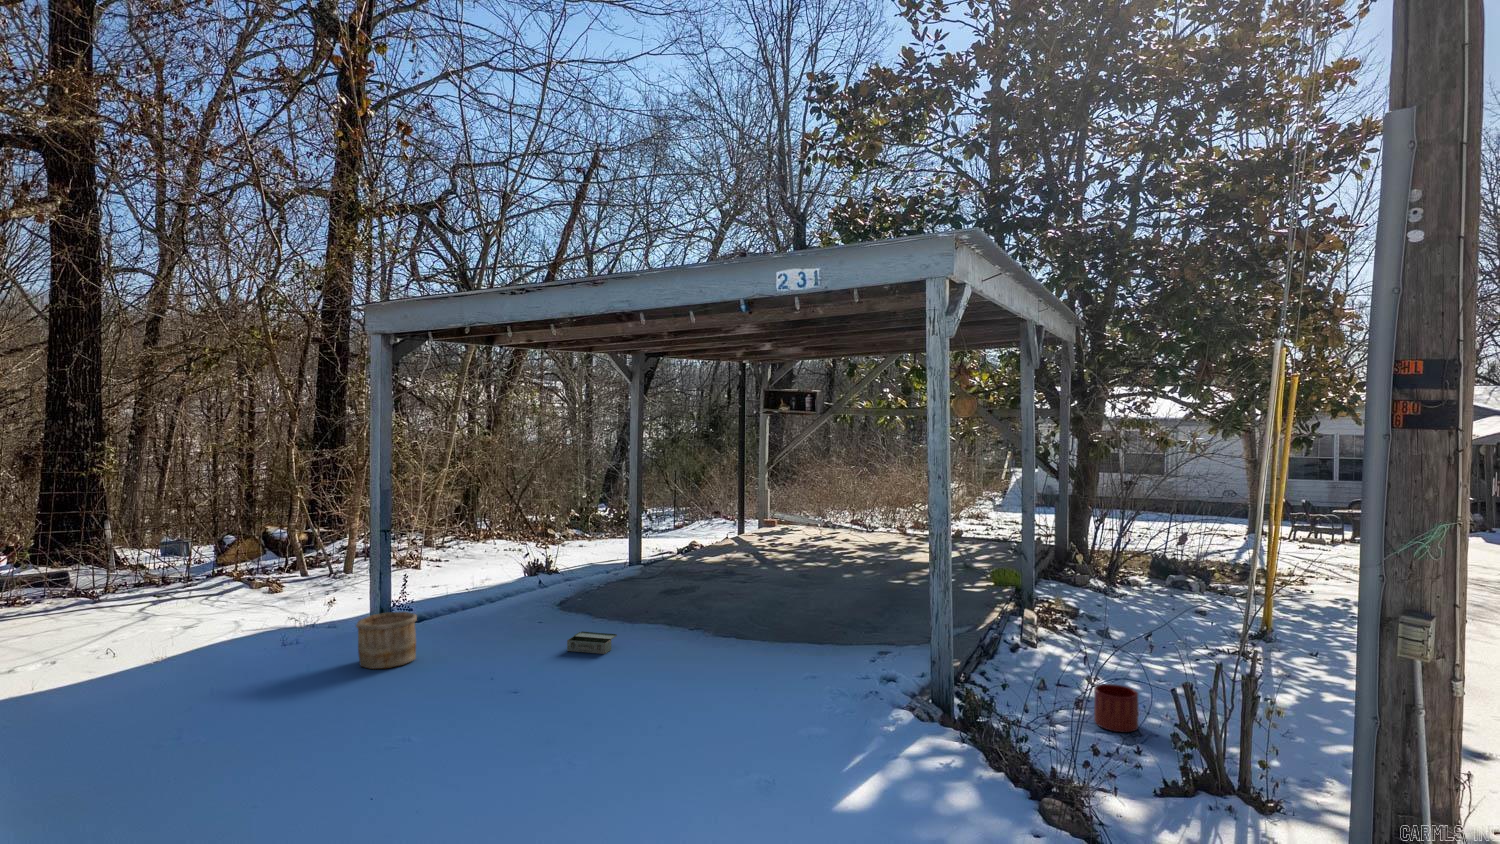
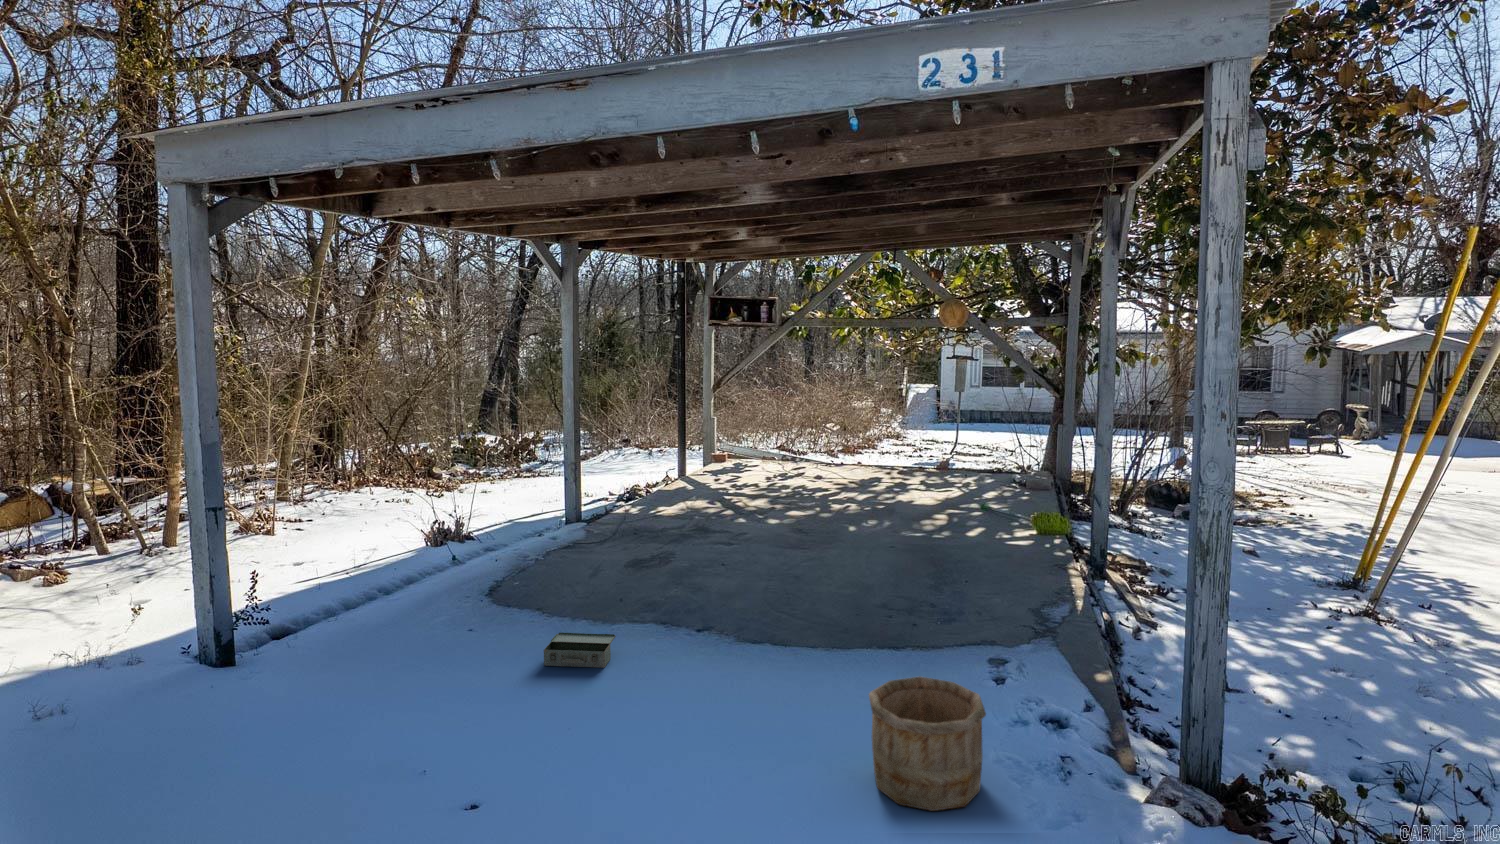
wooden bucket: present [356,612,417,669] -> present [869,677,986,811]
planter: present [1094,684,1139,732] -> none [1291,669,1360,736]

